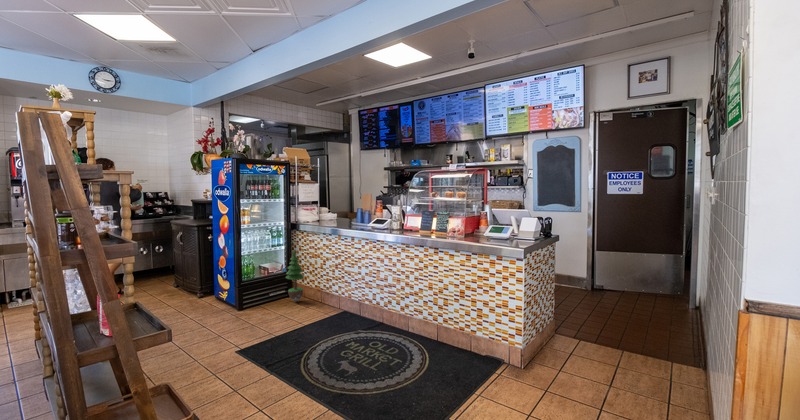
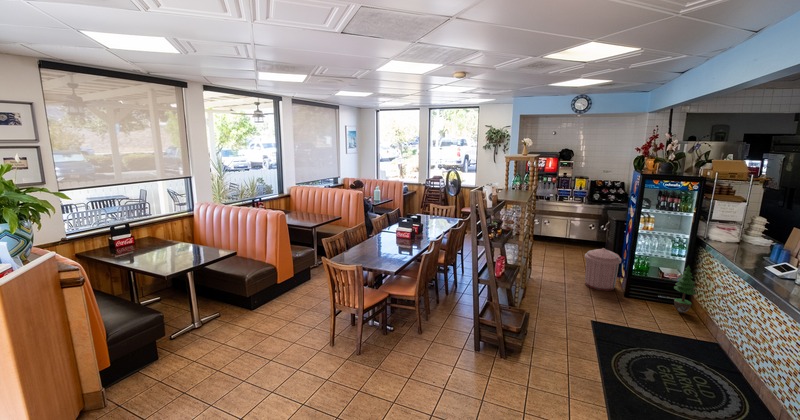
trash can: none [174,261,223,319] -> present [585,248,622,291]

